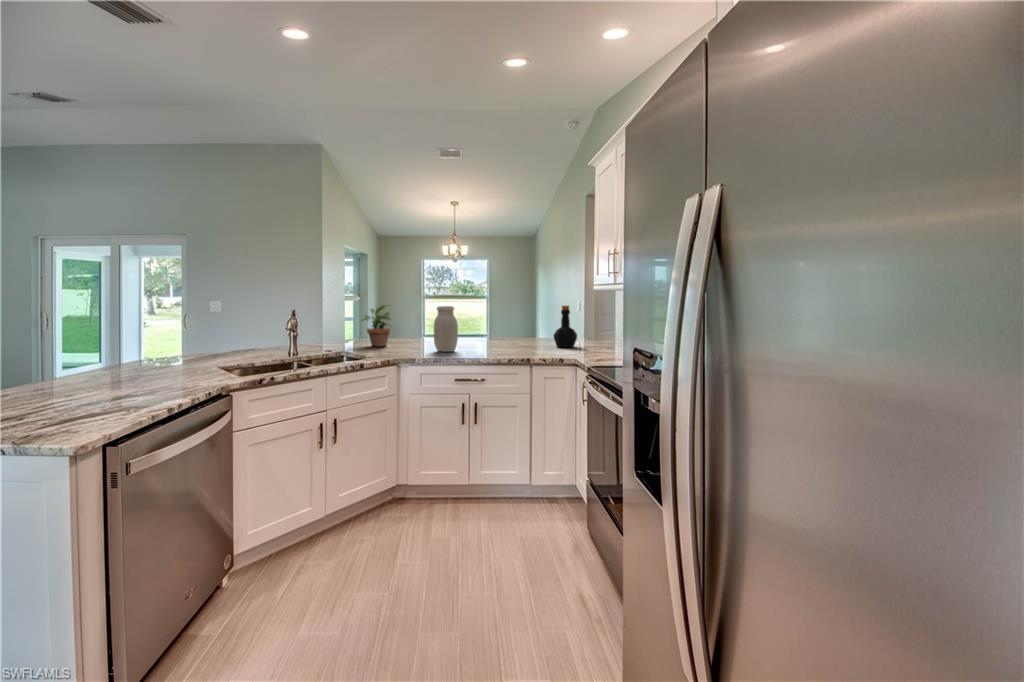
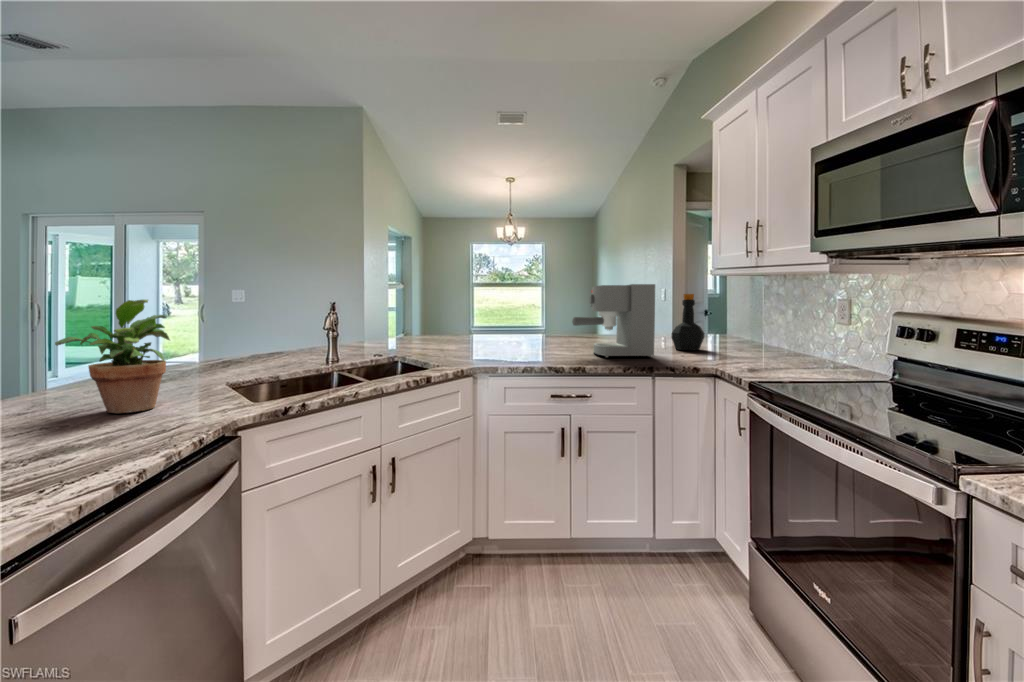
coffee maker: none [475,299,534,352] -> present [572,284,655,358]
potted plant: present [361,305,391,346] -> present [55,299,170,413]
jar: present [434,306,458,352] -> none [516,295,549,357]

